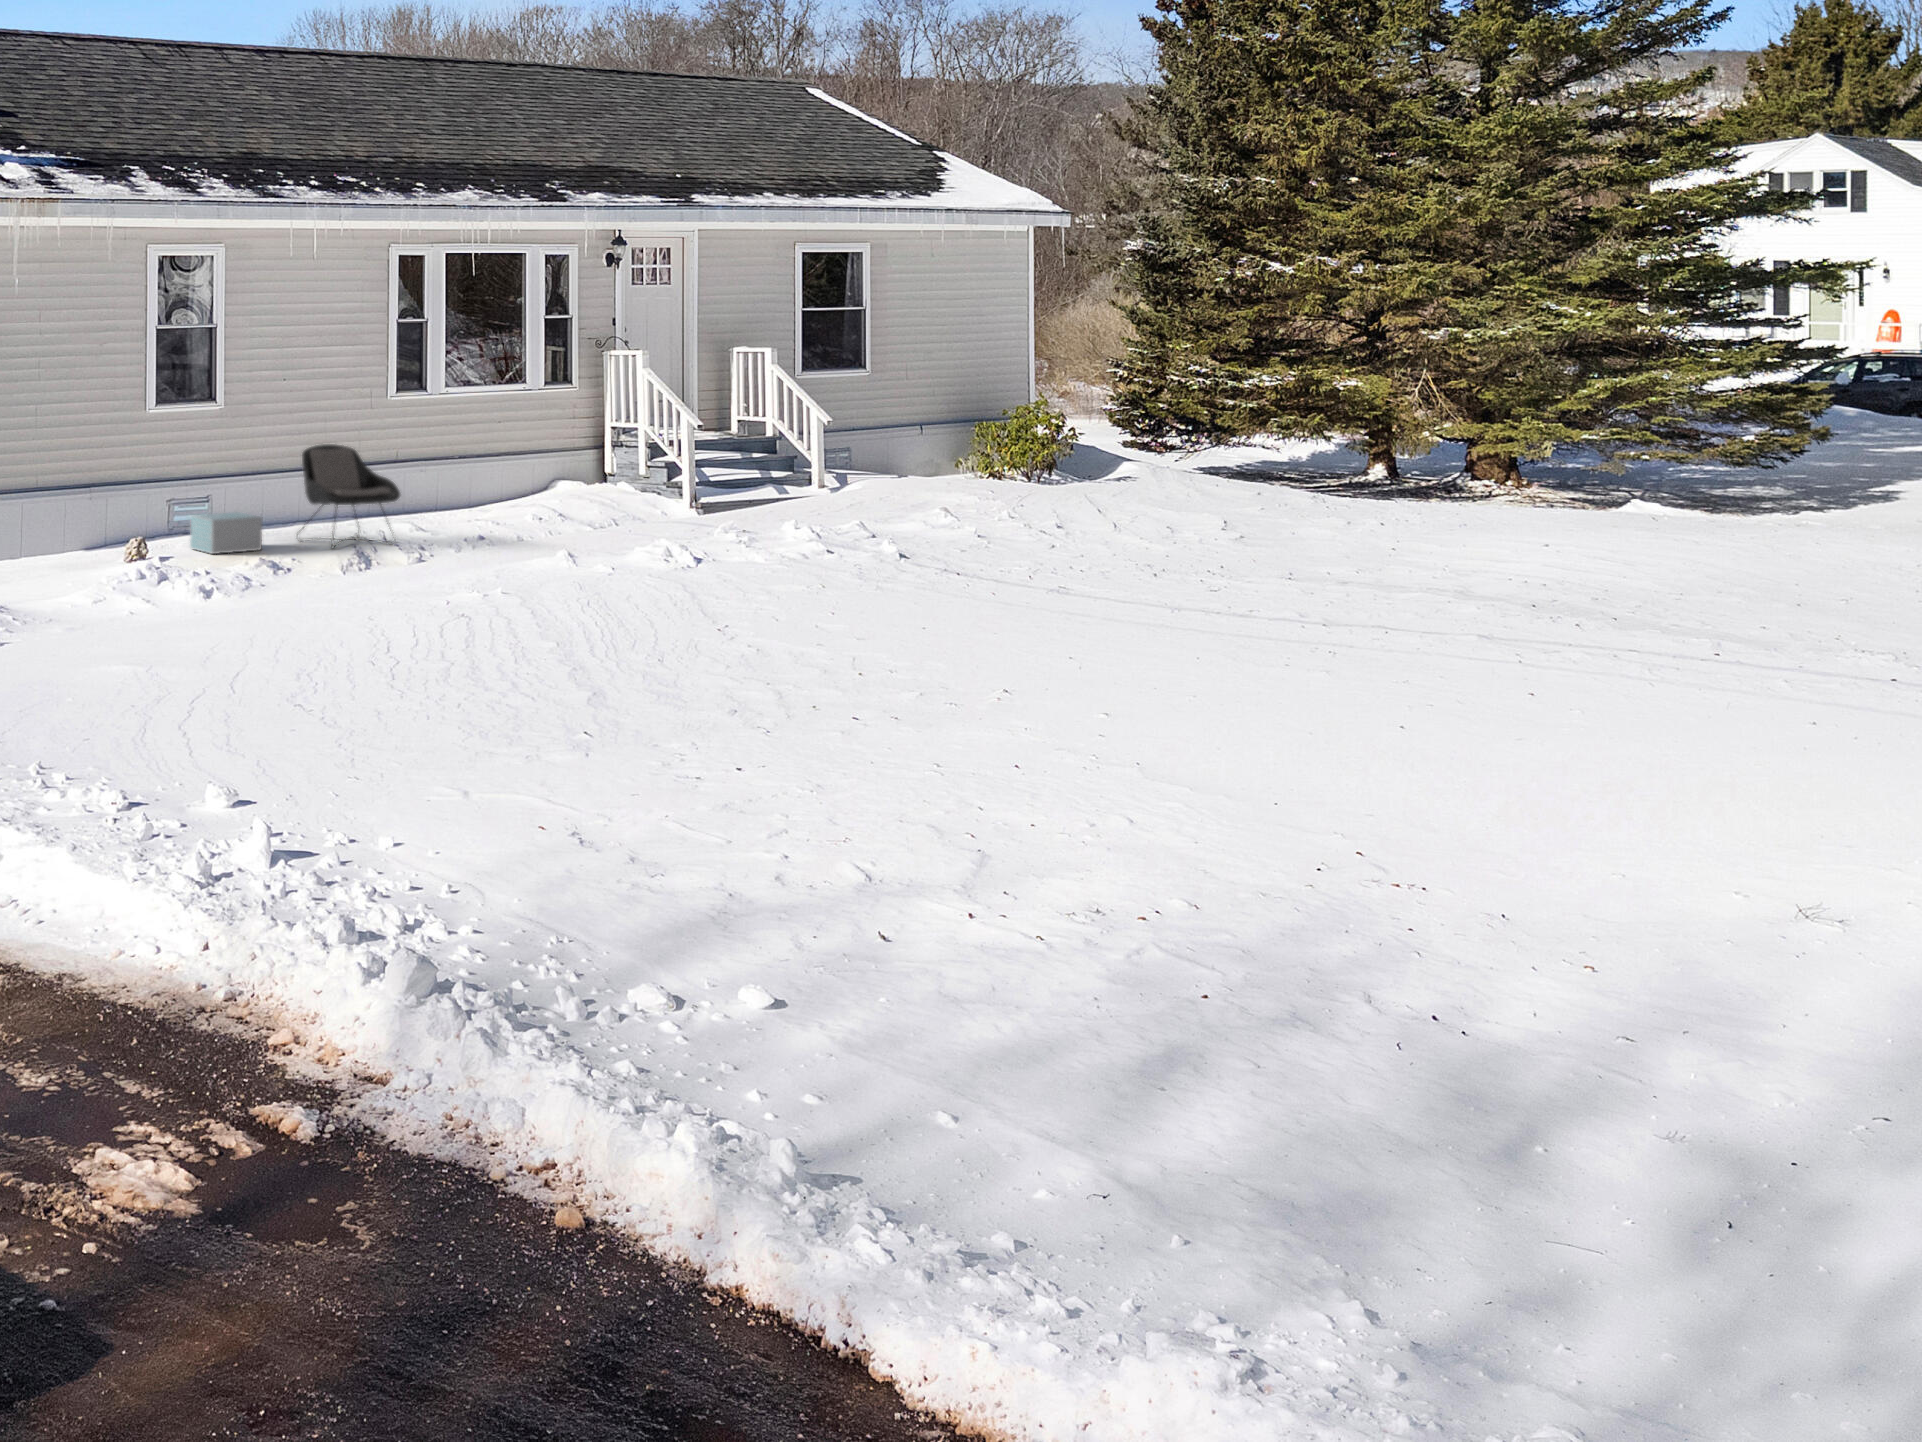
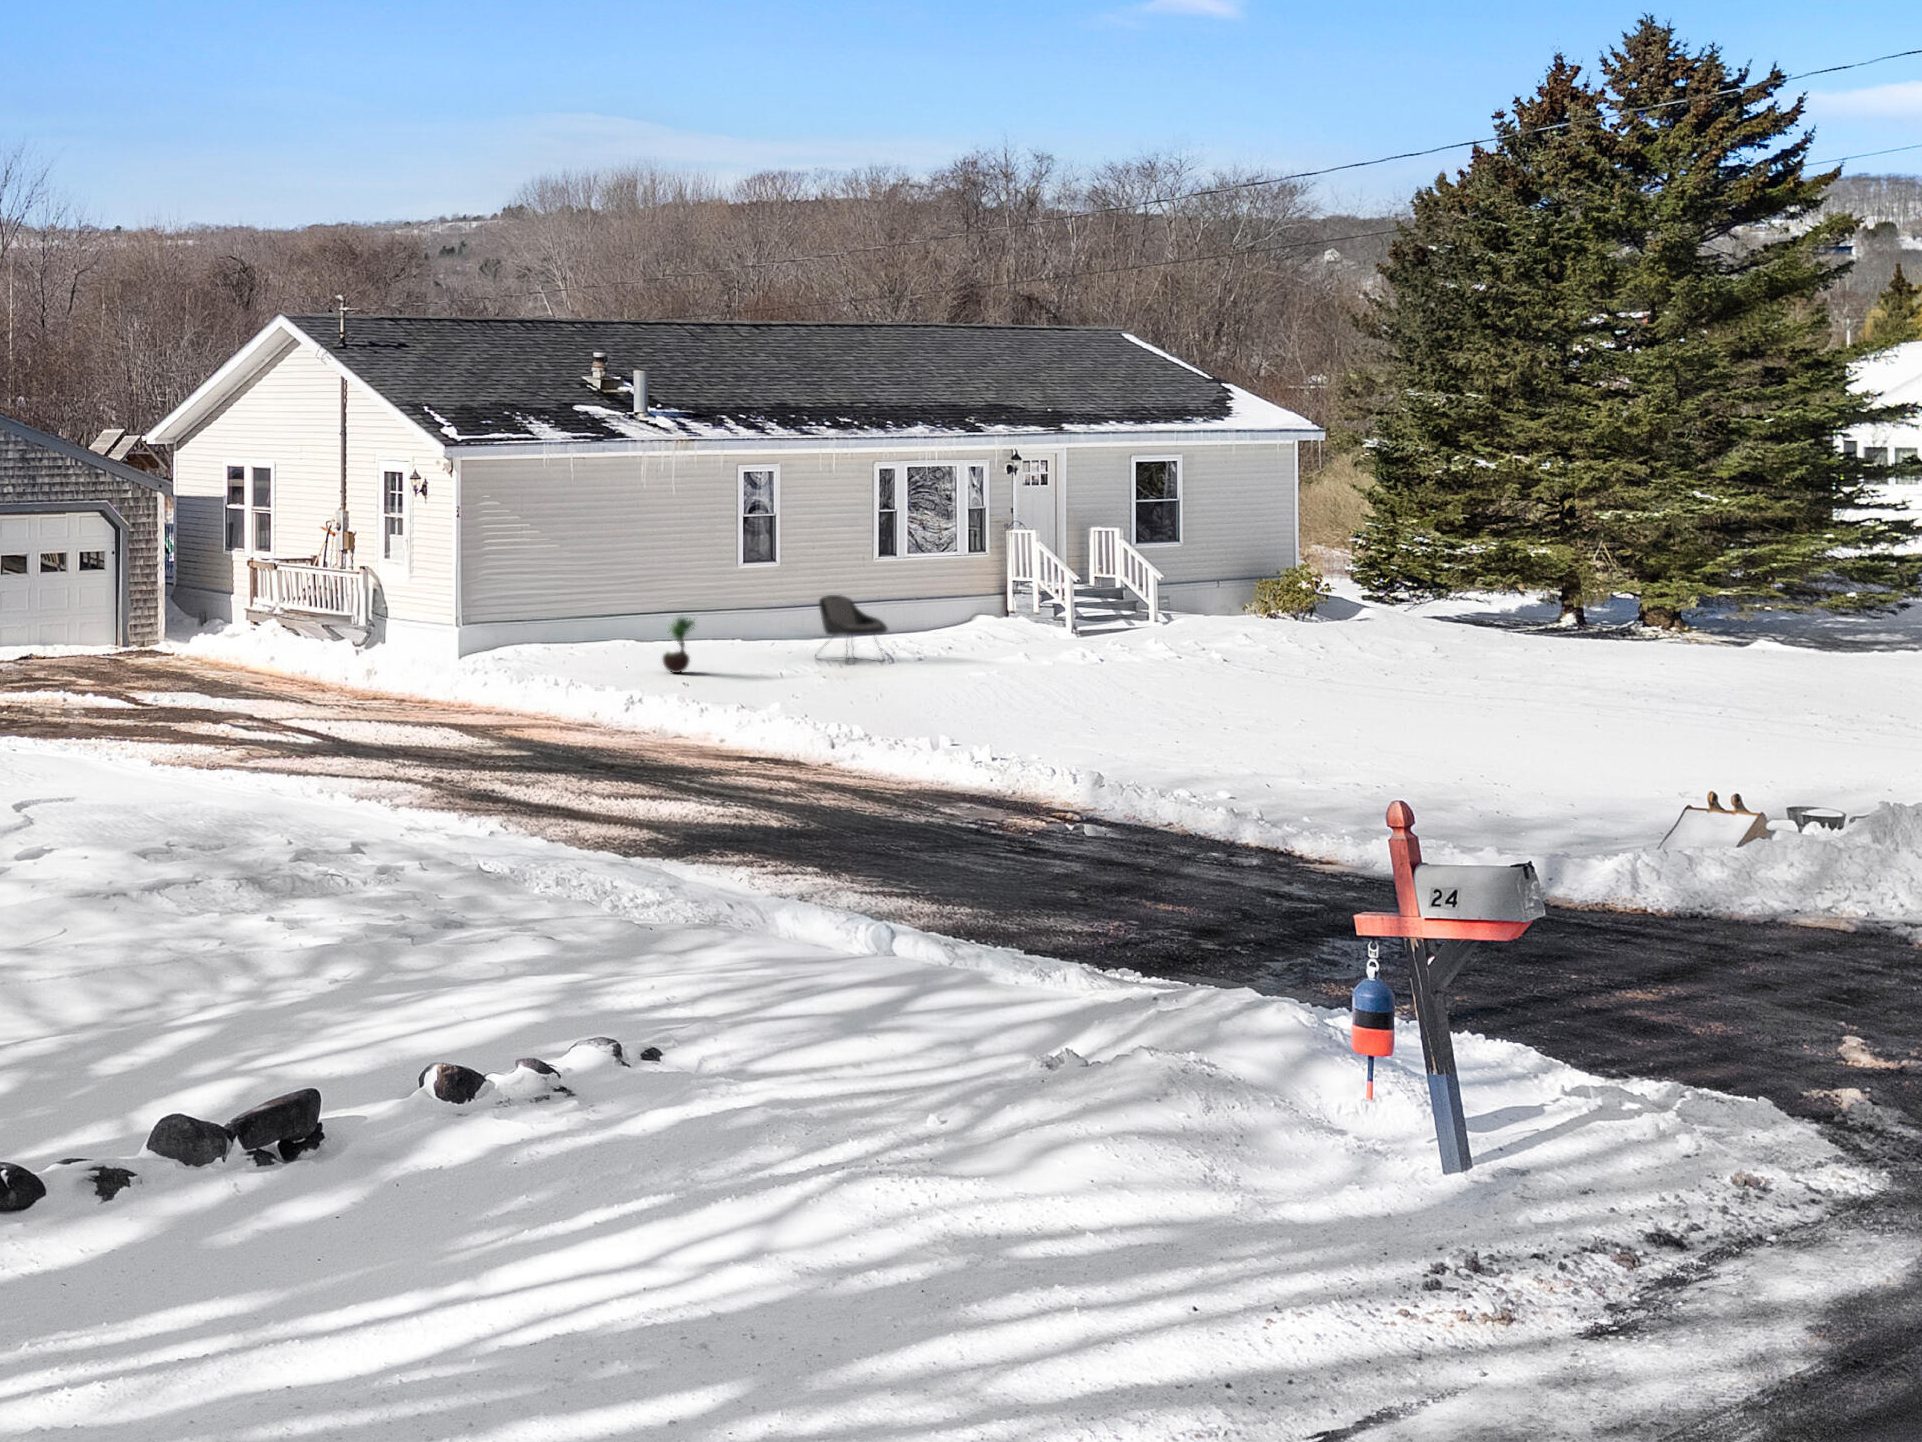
potted tree: none [30,469,85,565] -> present [662,617,695,673]
storage box: present [190,512,262,554] -> none [751,640,801,667]

